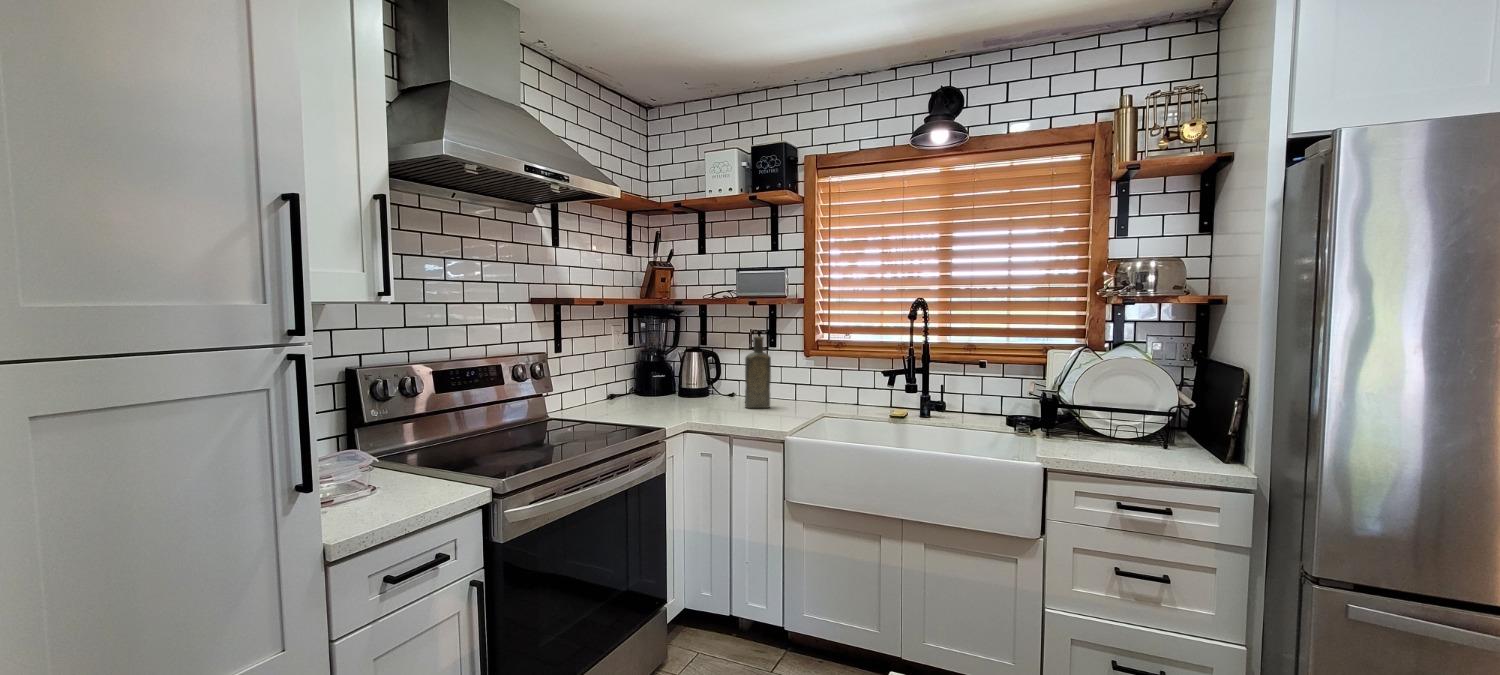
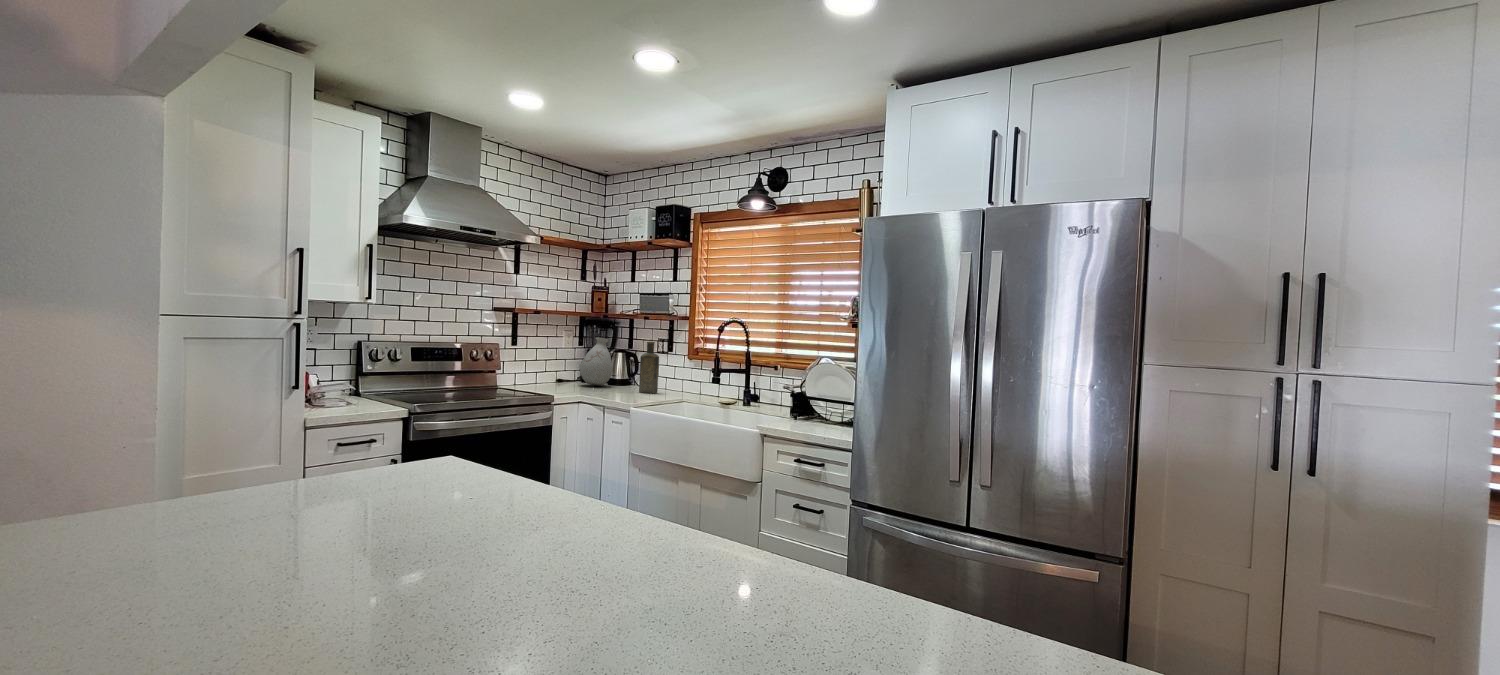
vase: none [649,334,693,401] -> present [580,338,612,386]

